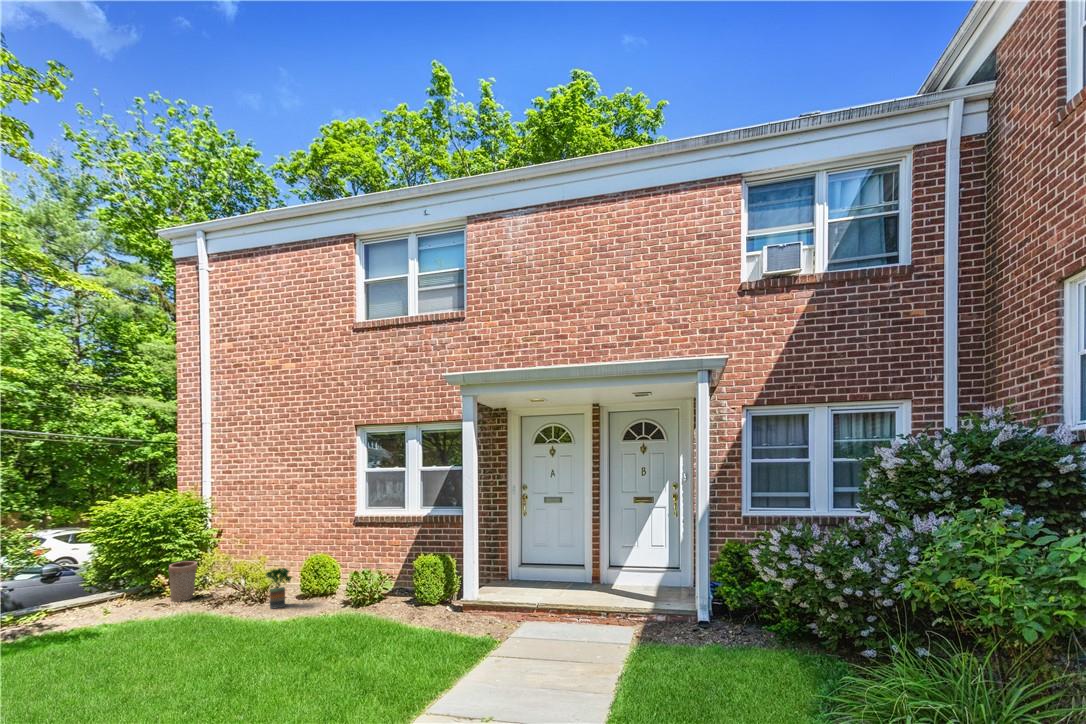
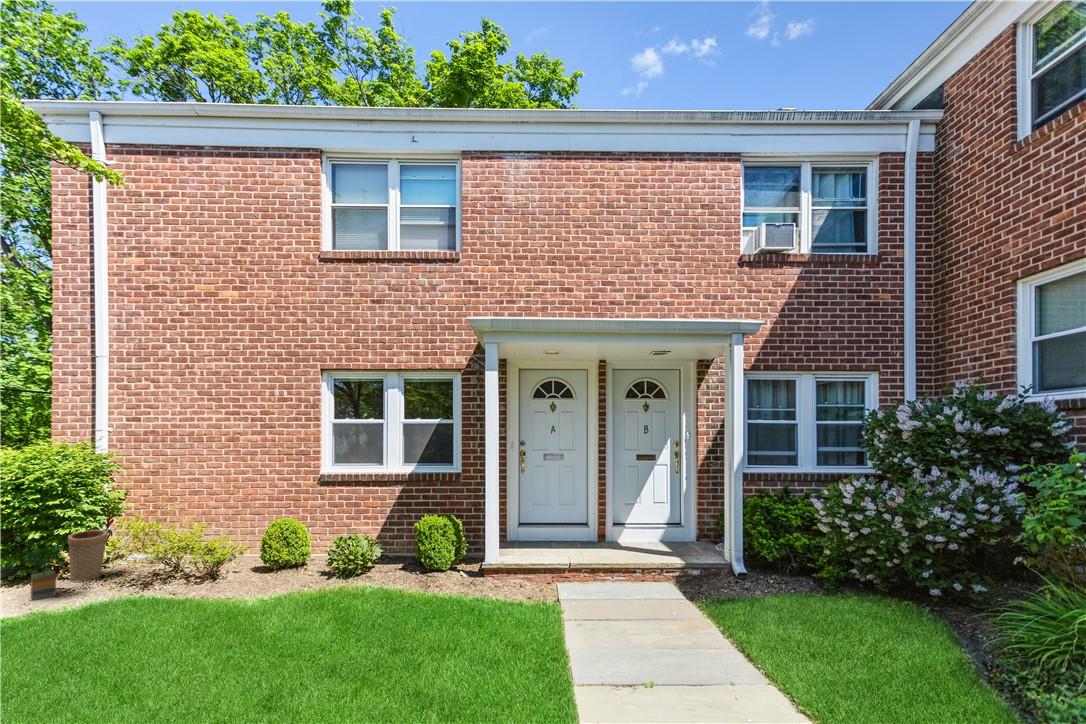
potted tree: present [266,568,291,609] -> present [25,546,66,600]

